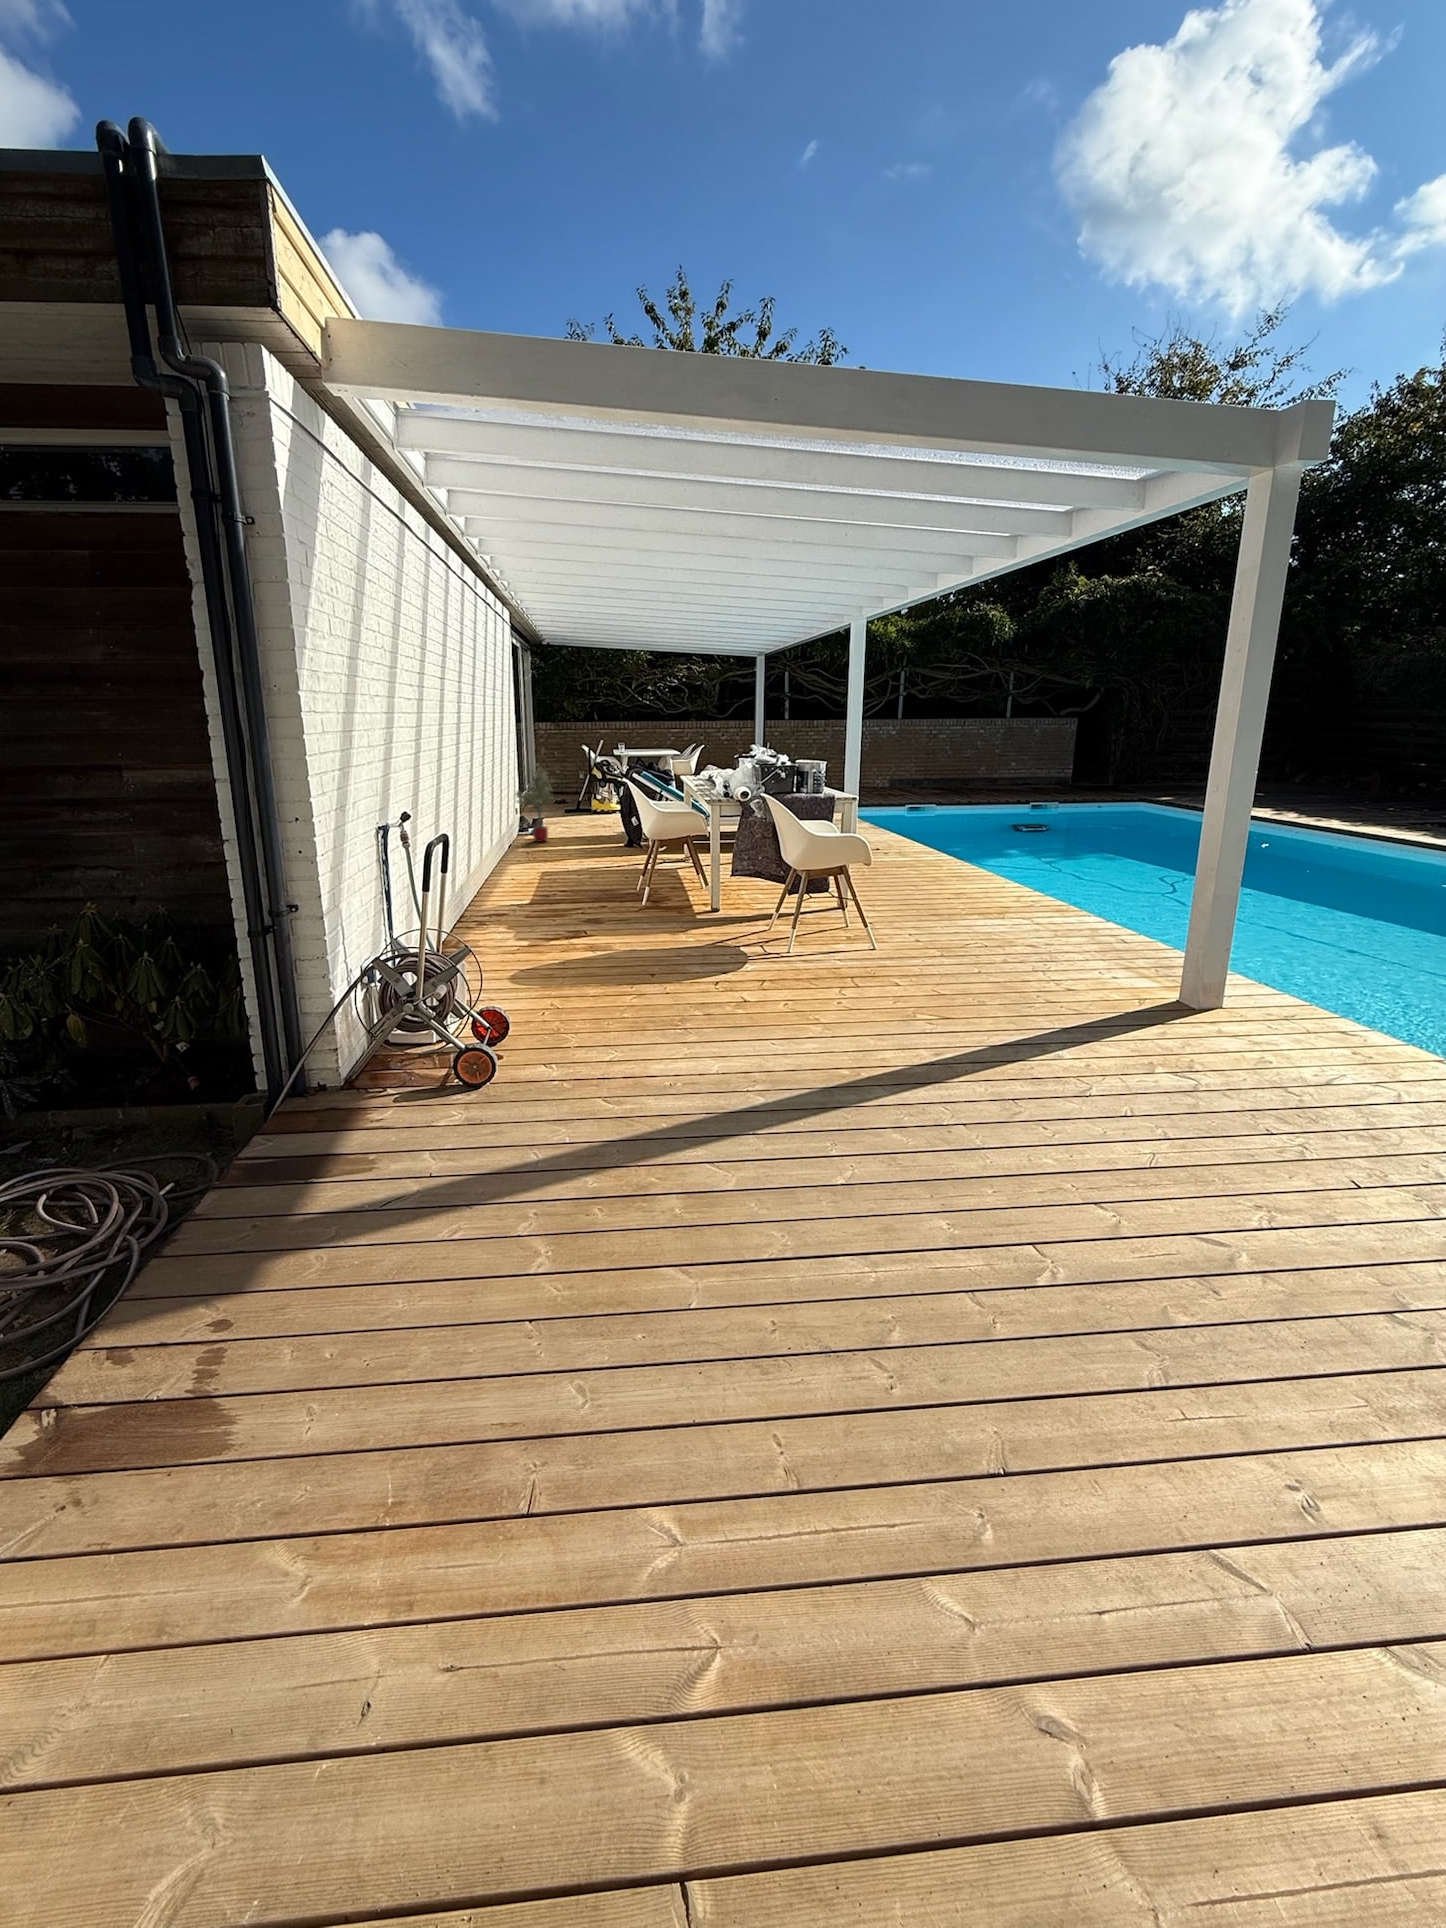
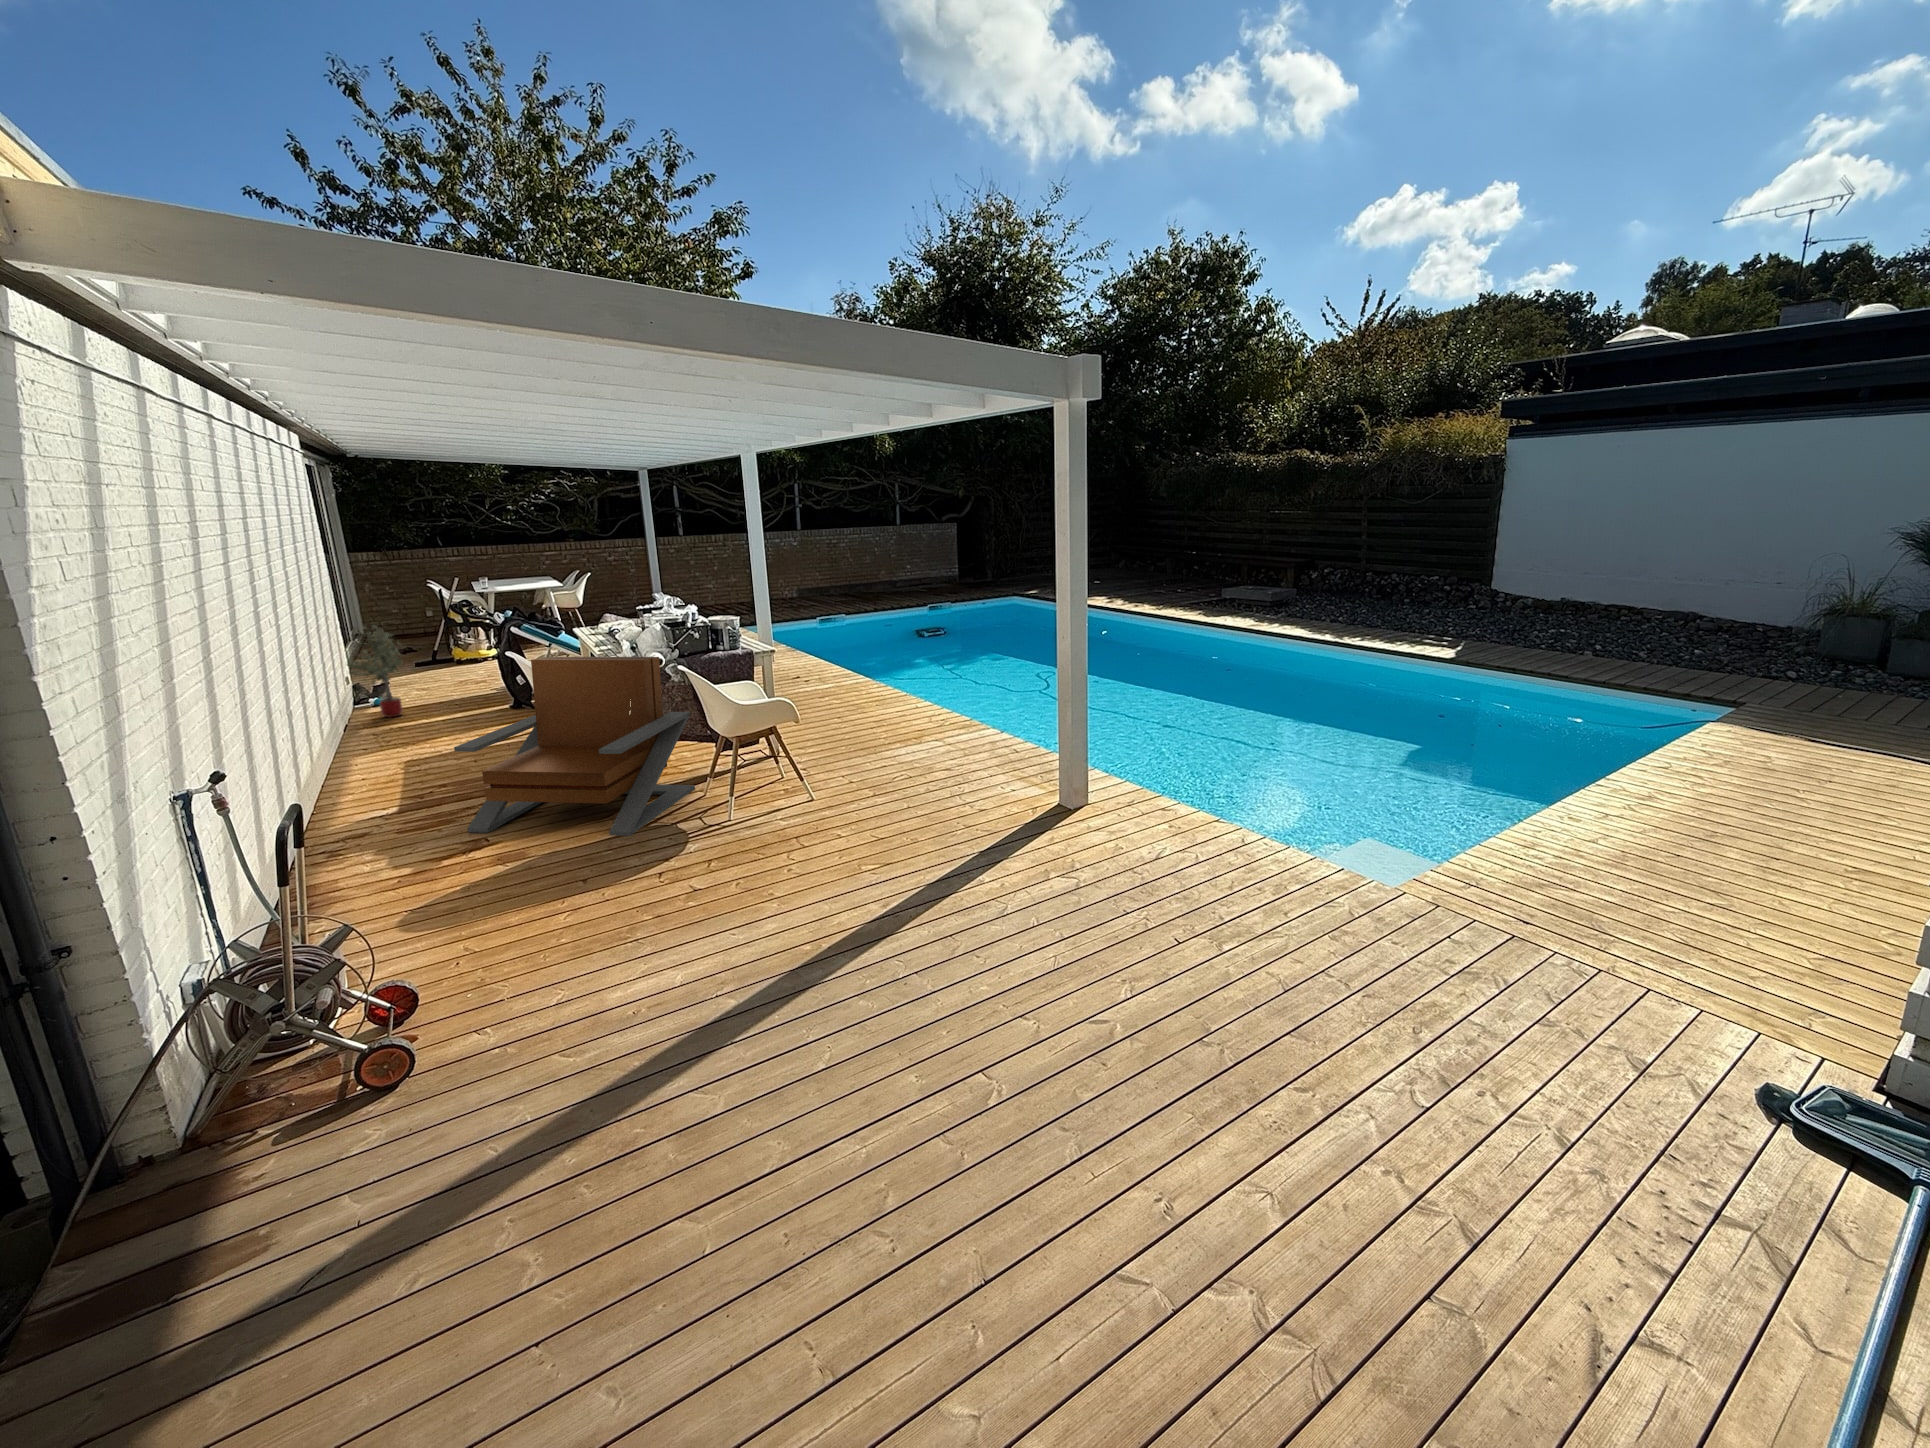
lounge chair: none [573,782,769,950] -> present [454,657,695,836]

